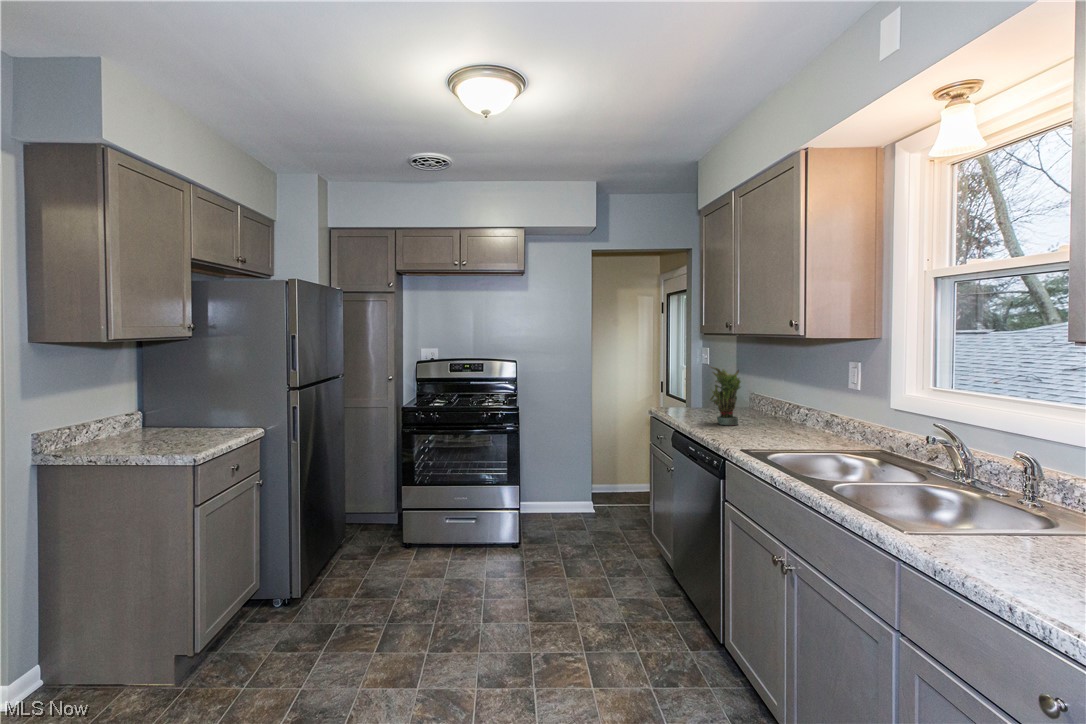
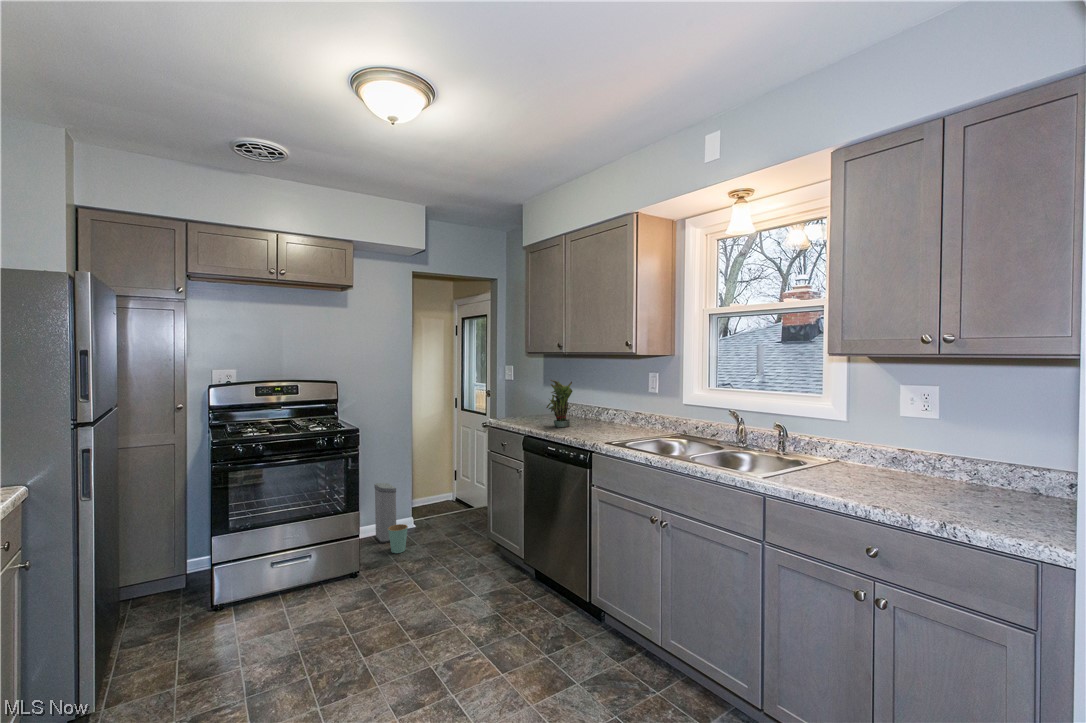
trash can: none [554,463,577,536] -> present [374,483,408,553]

